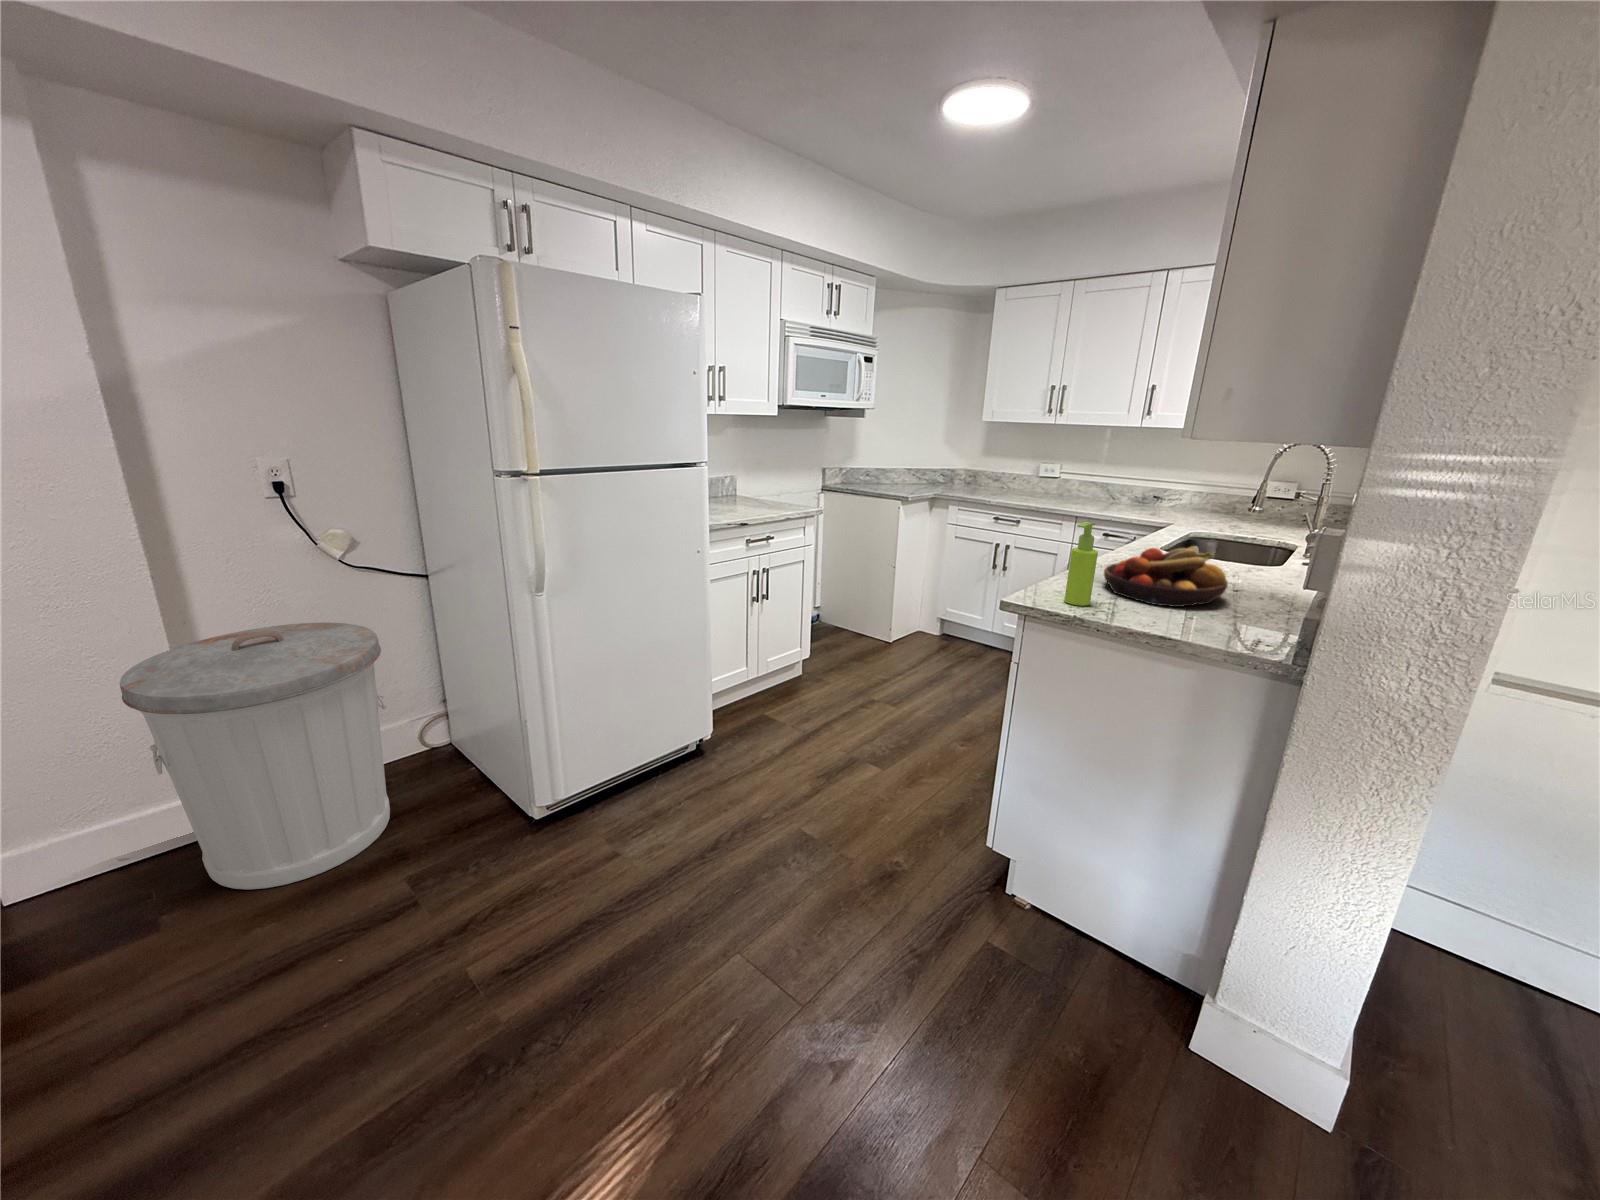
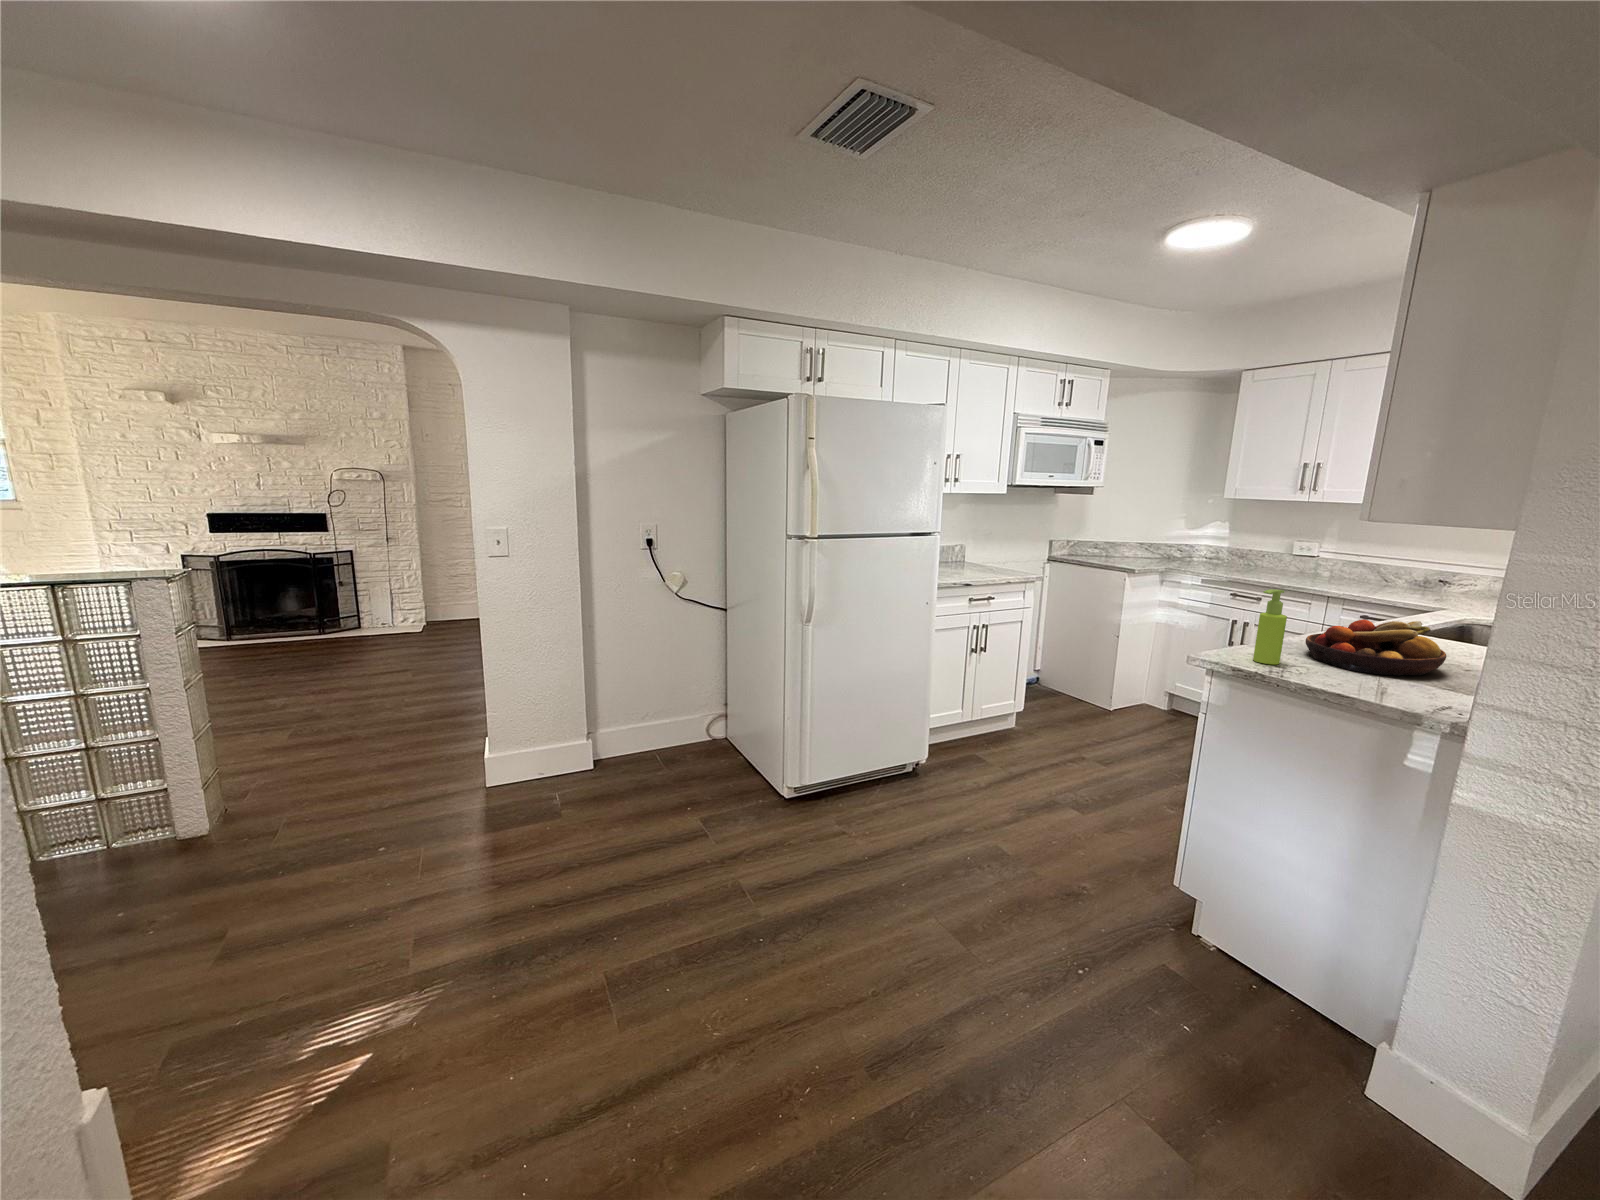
trash can: present [120,623,390,890] -> none [562,634,698,807]

